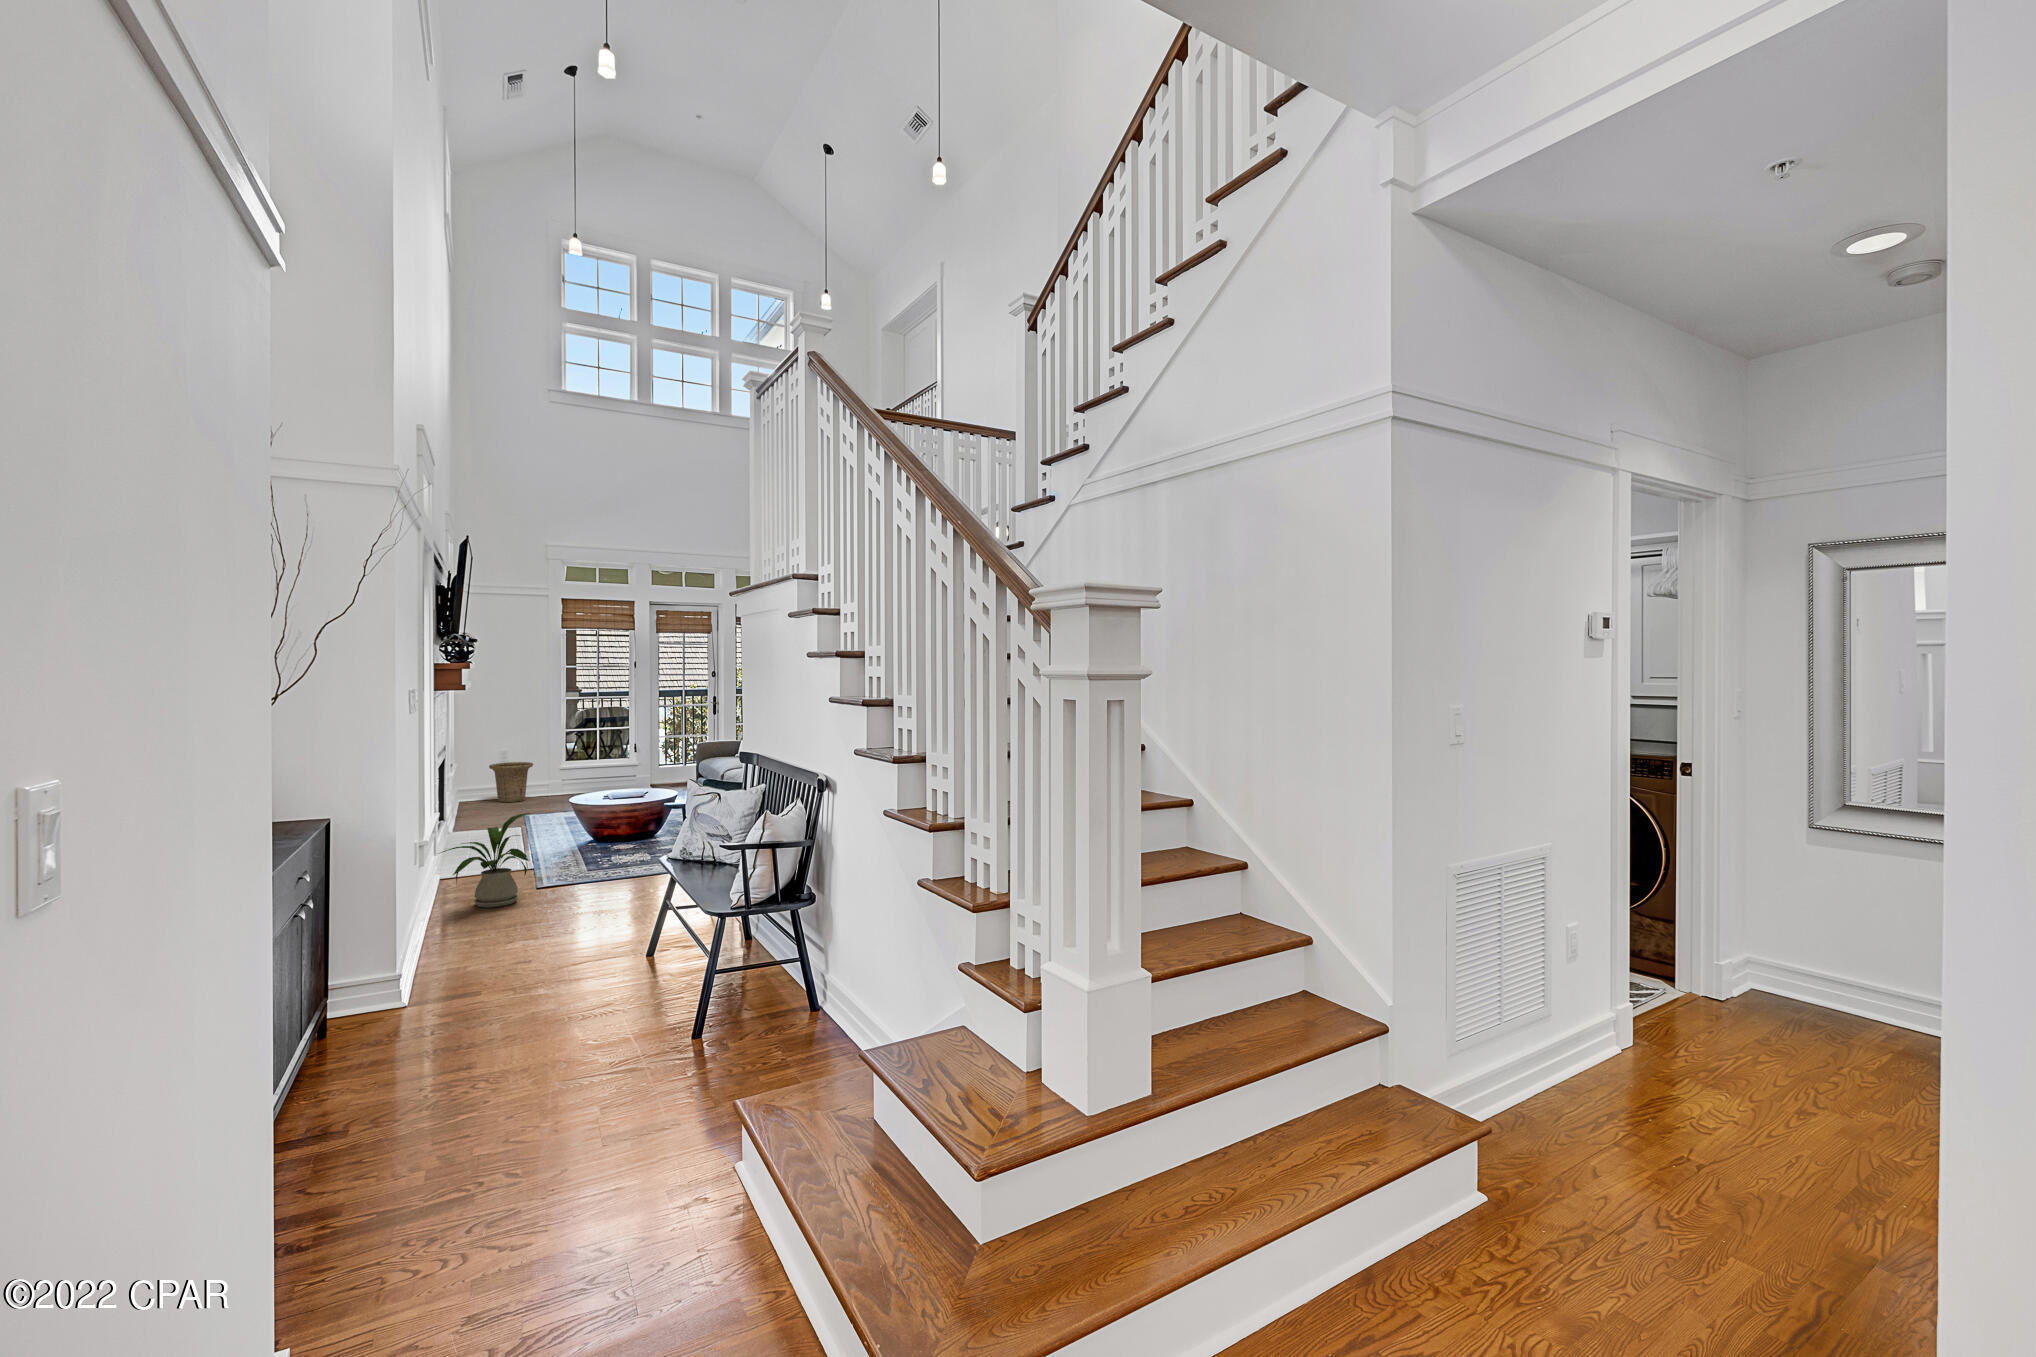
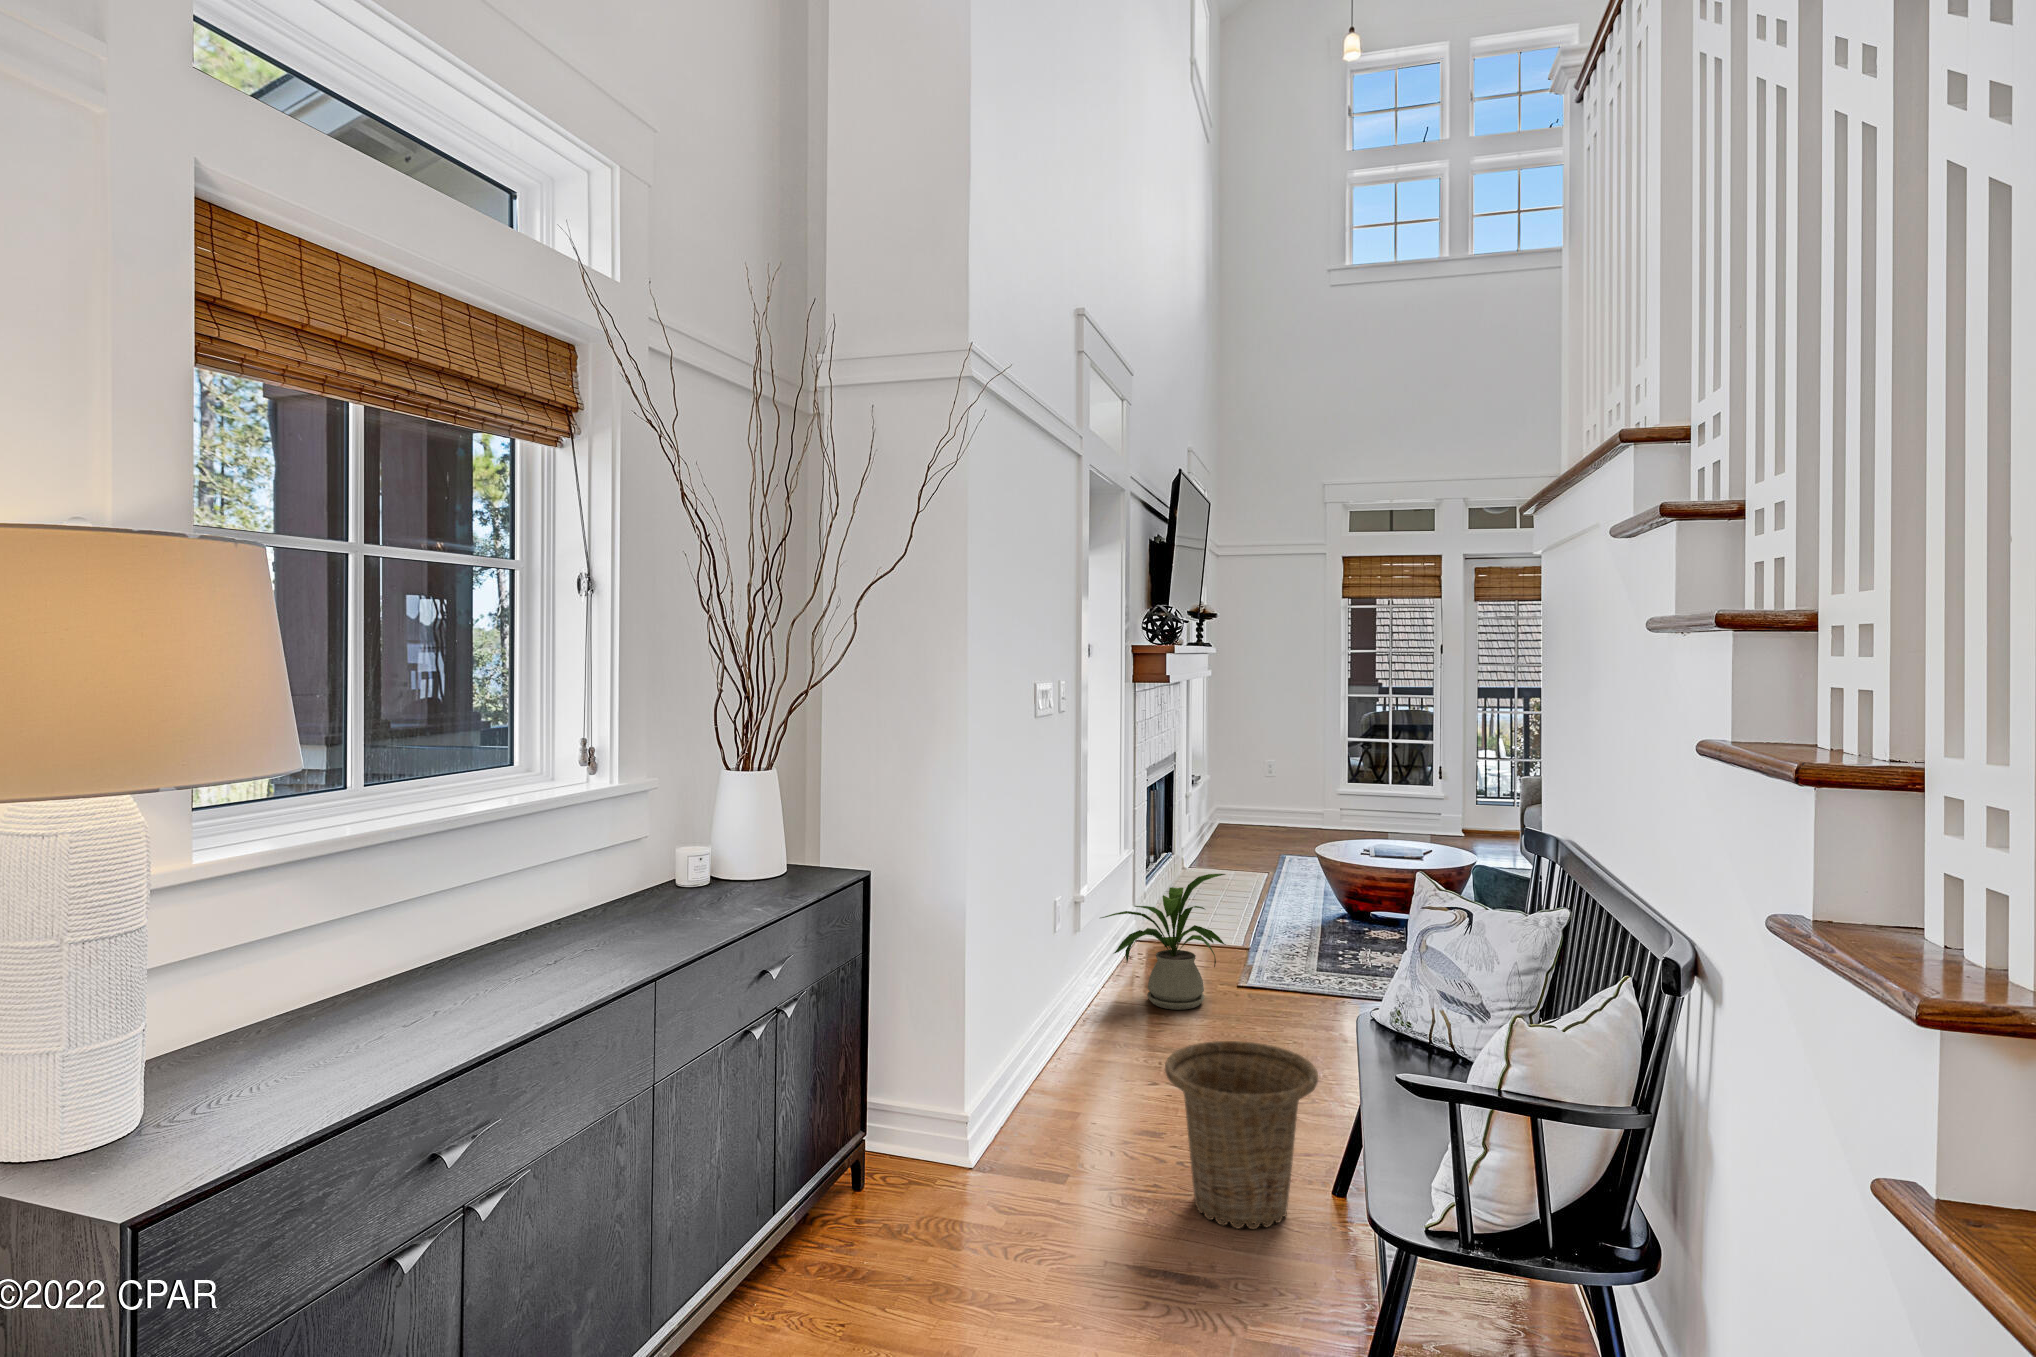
basket: present [489,762,533,803] -> present [1165,1041,1318,1229]

